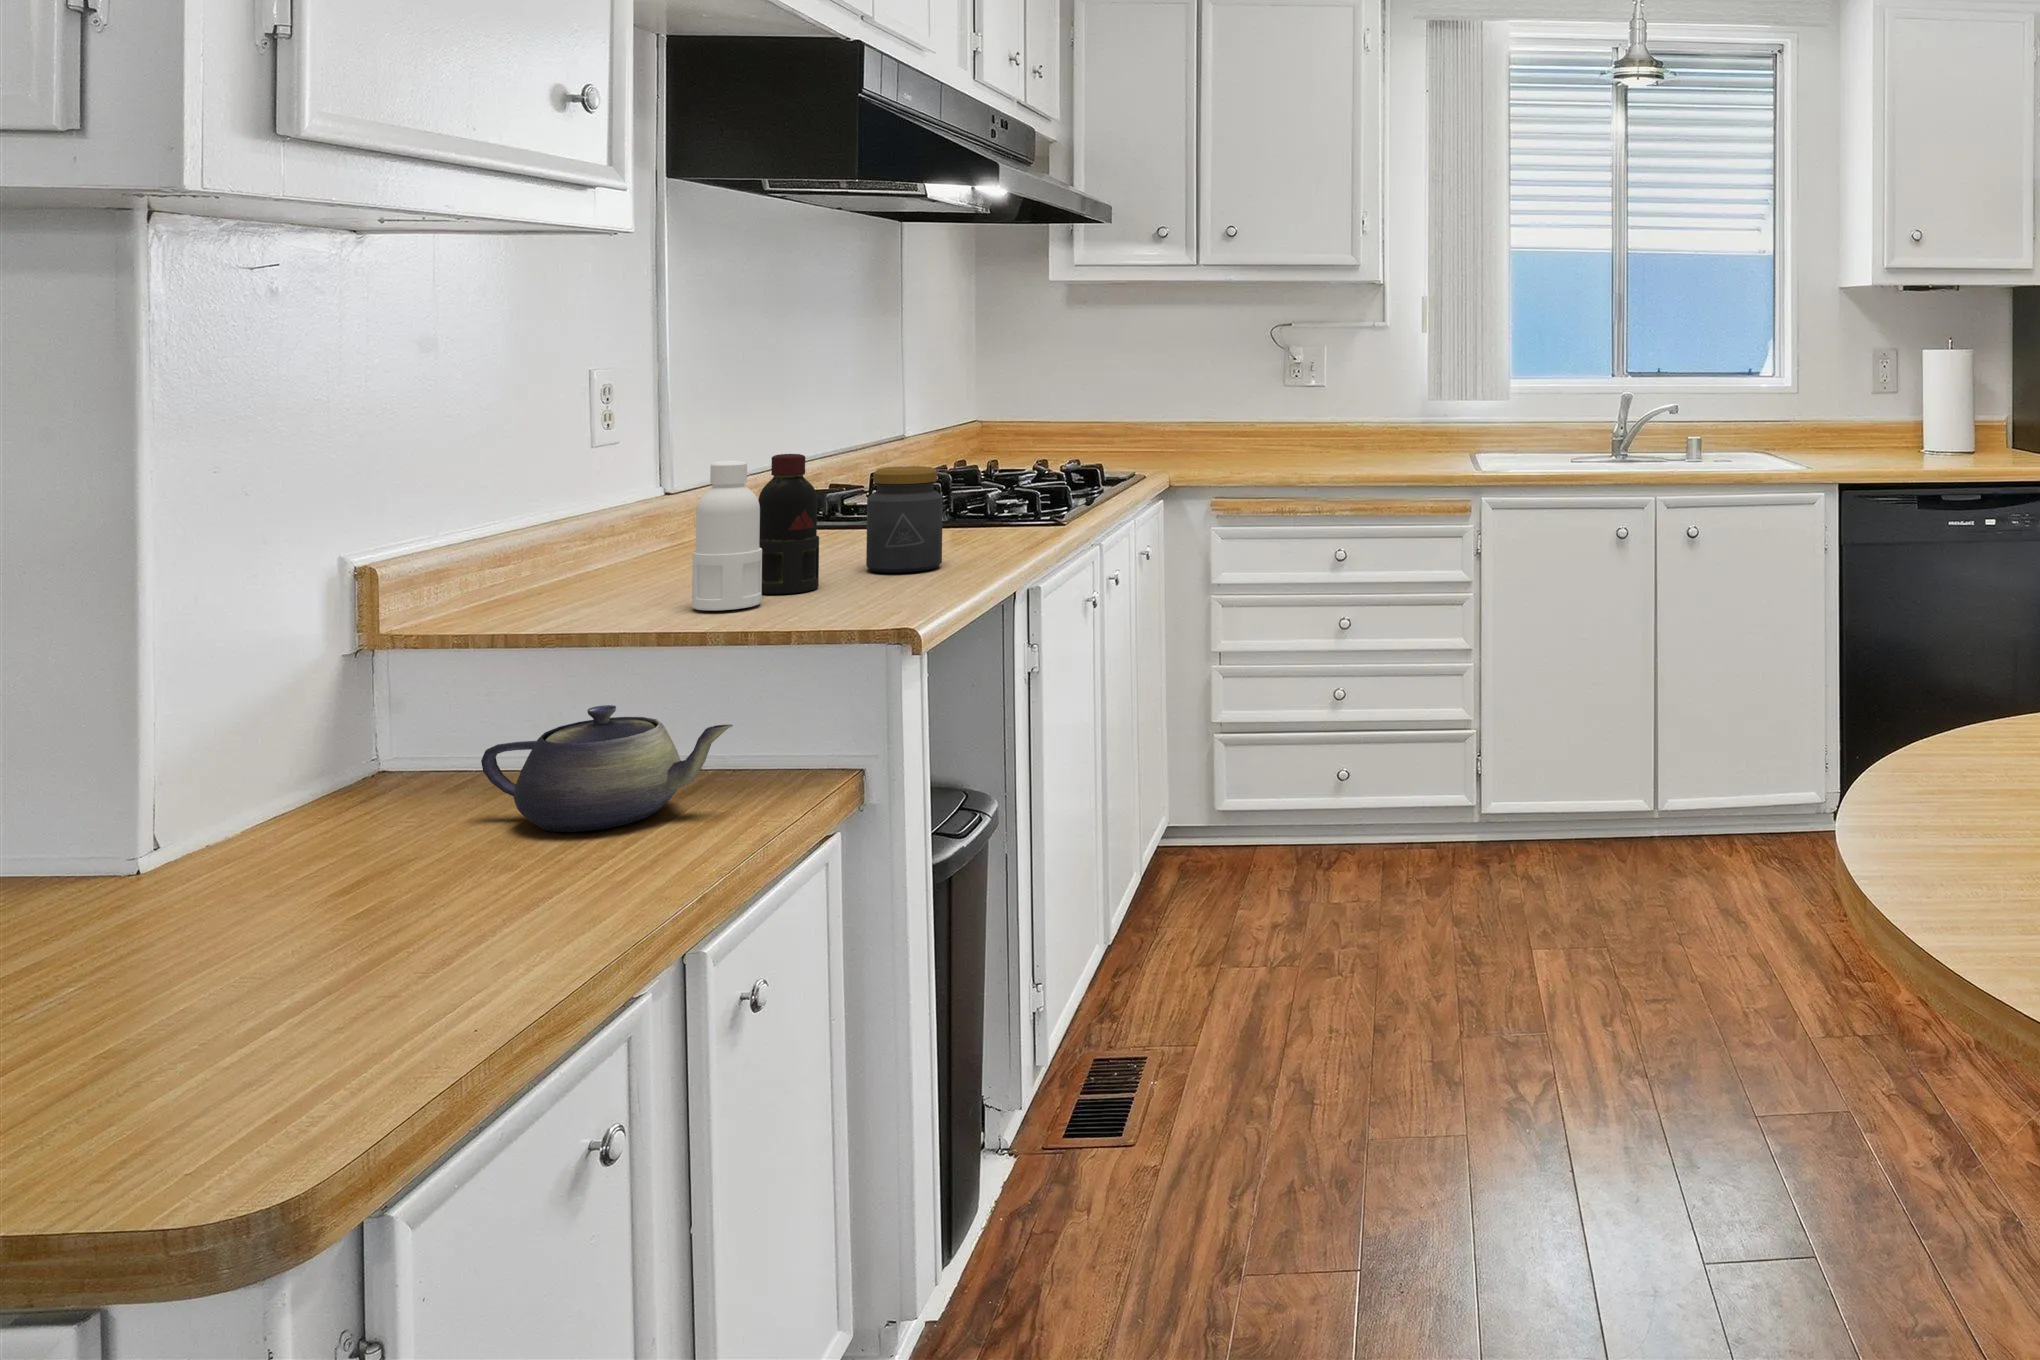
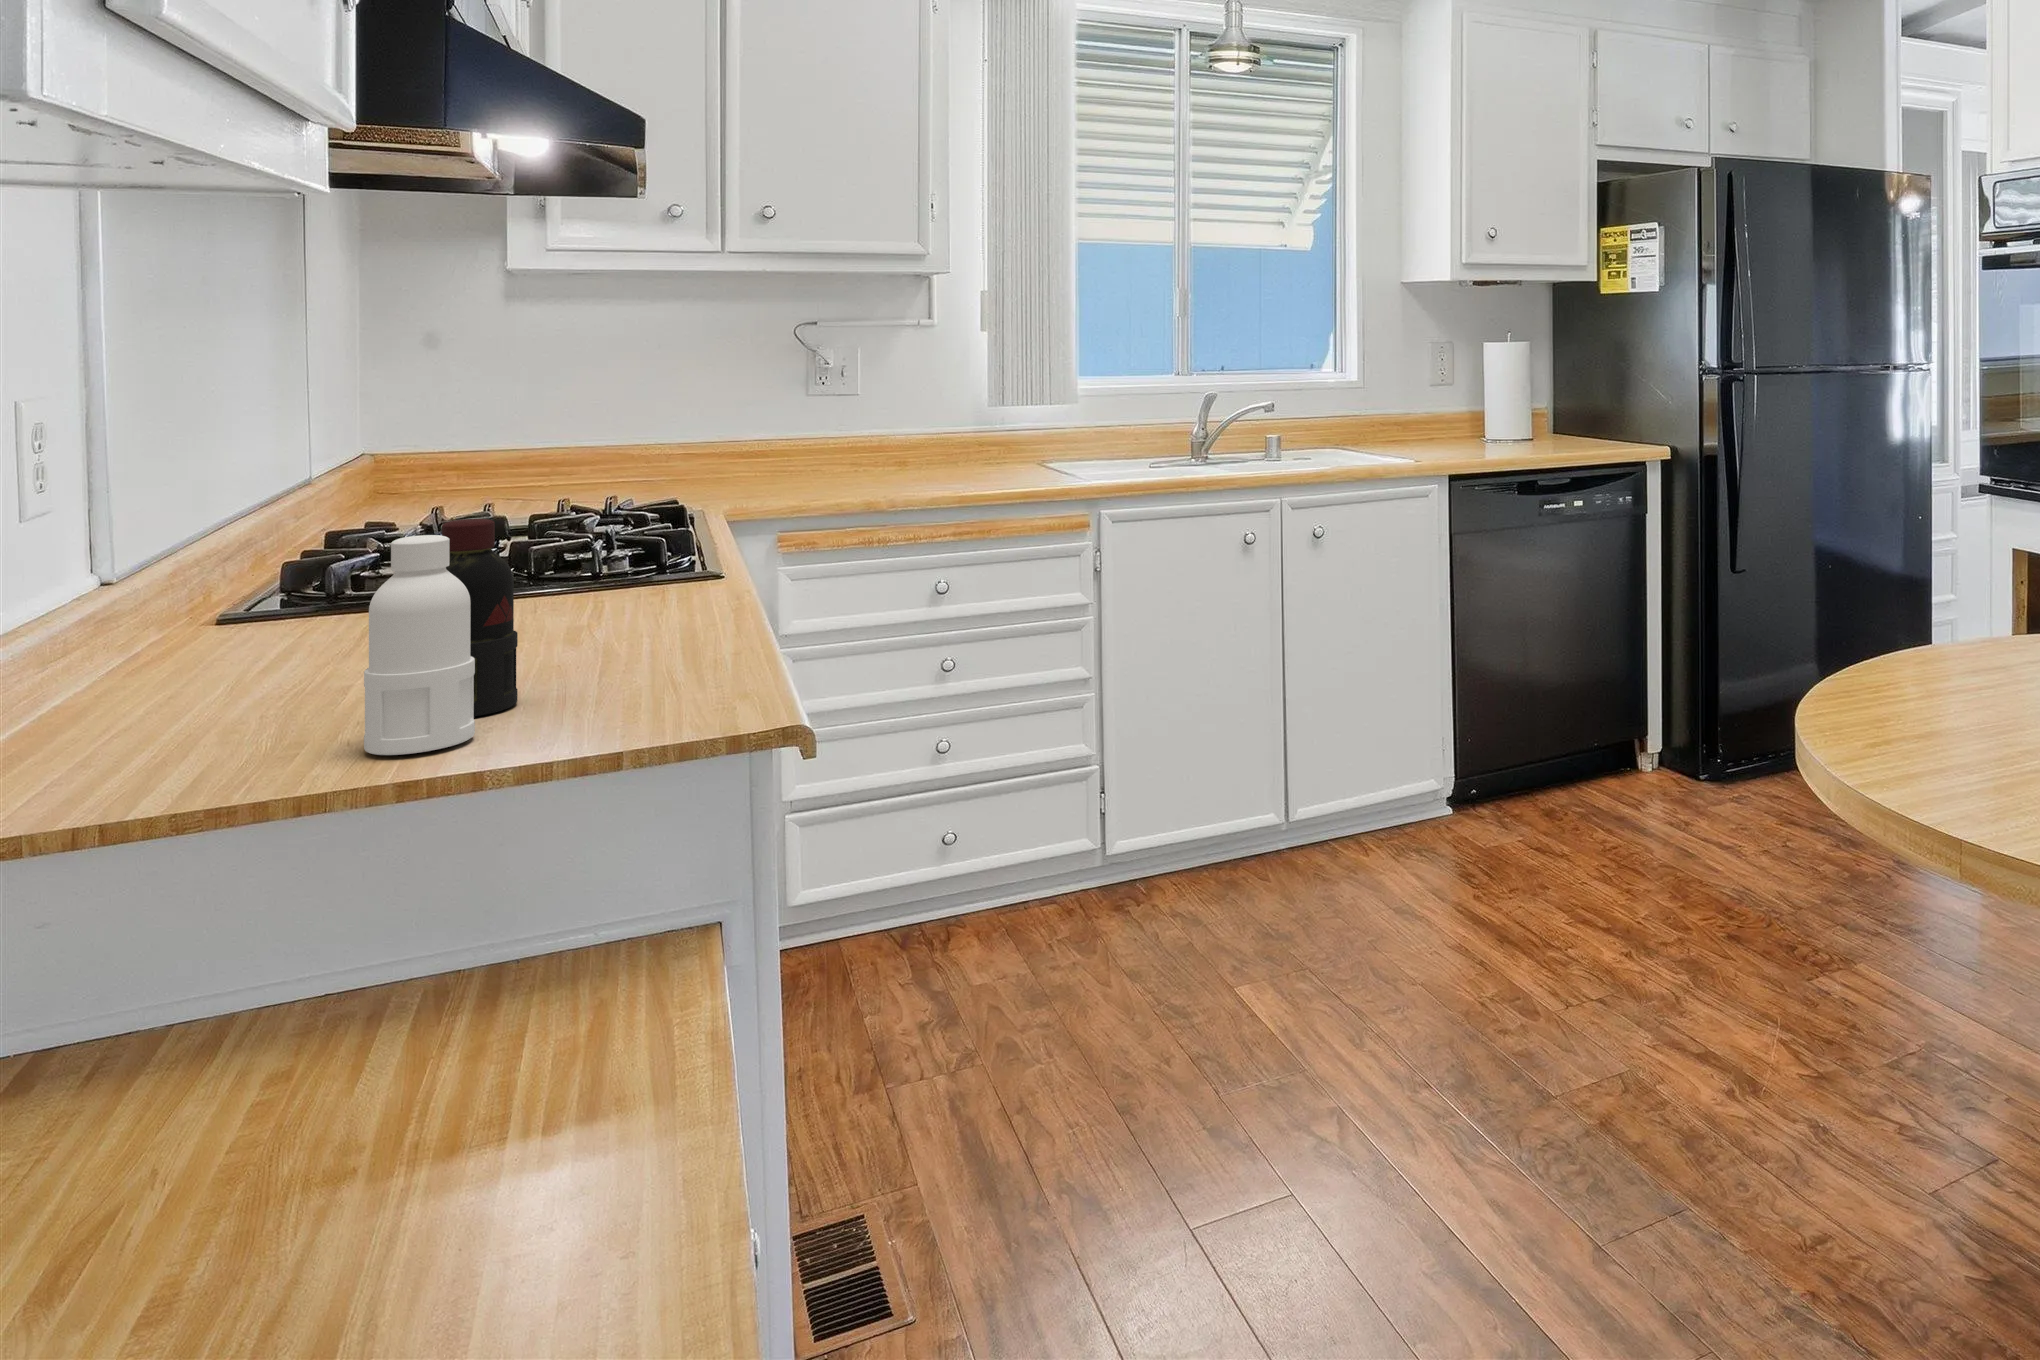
jar: present [866,466,943,573] -> none [539,523,650,670]
teapot: present [481,705,733,832] -> none [140,908,581,1124]

